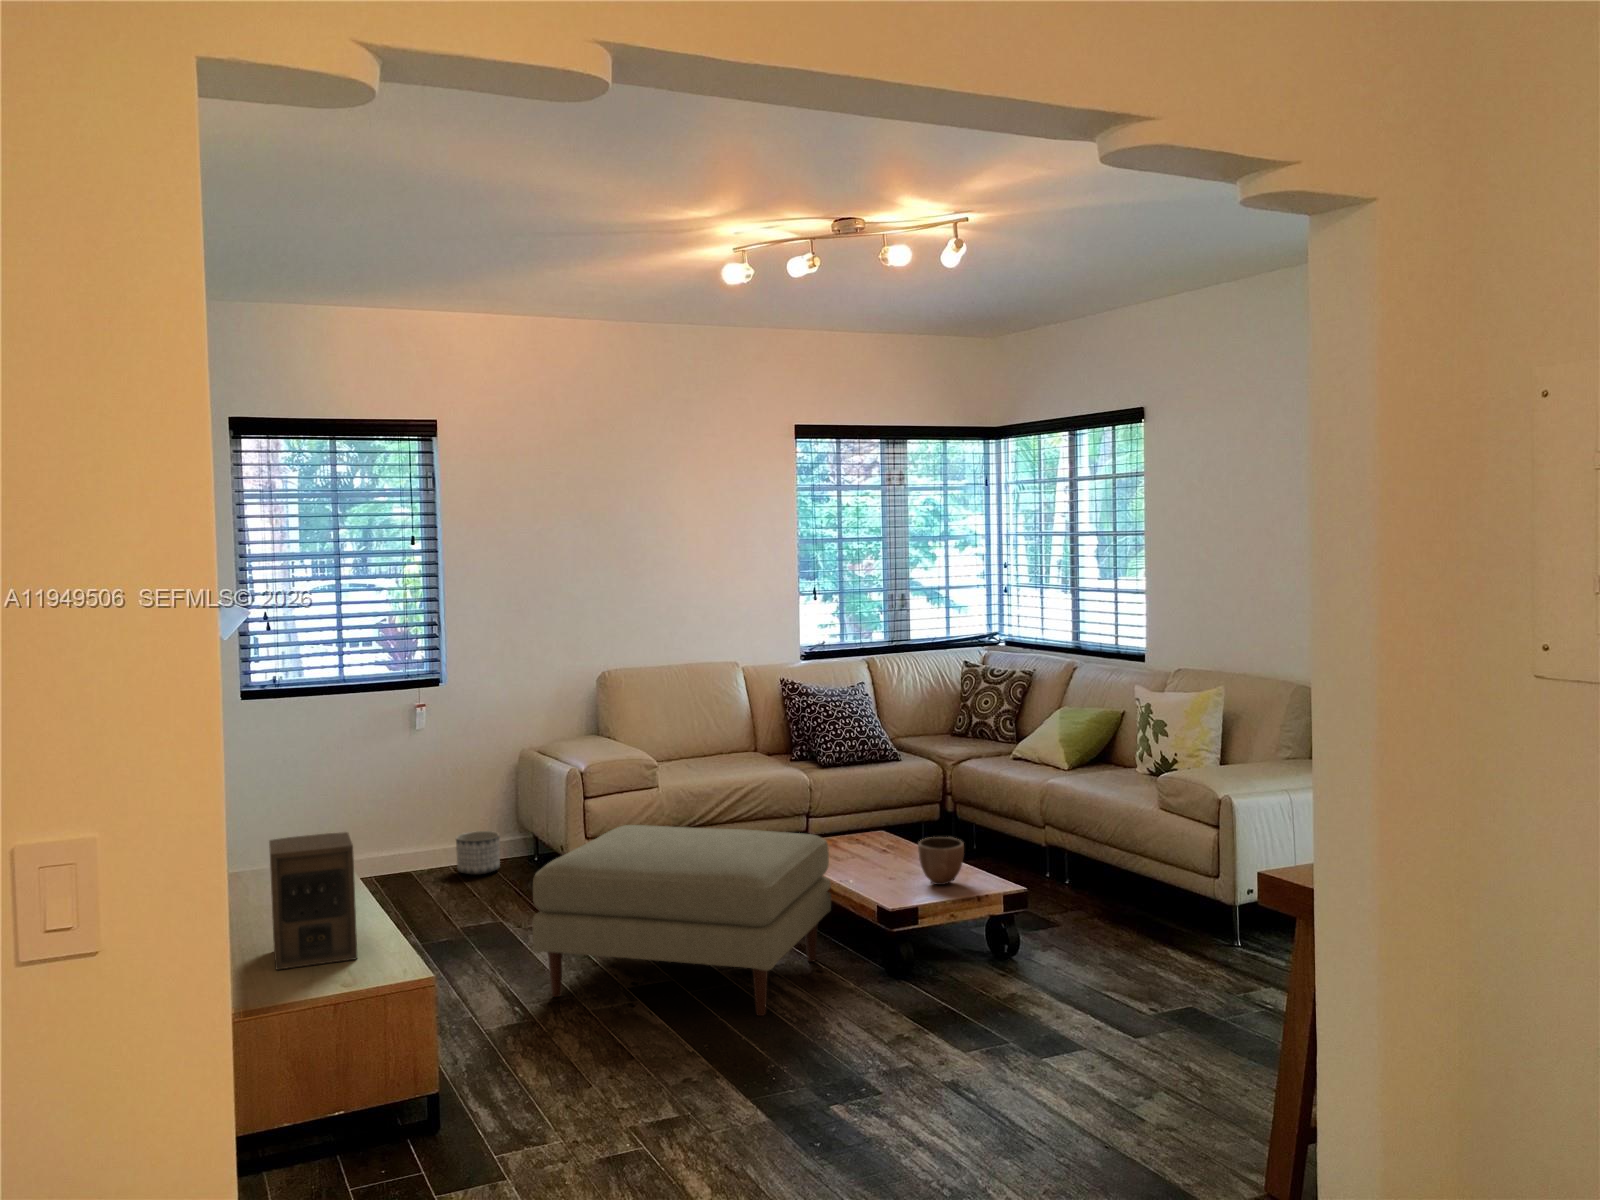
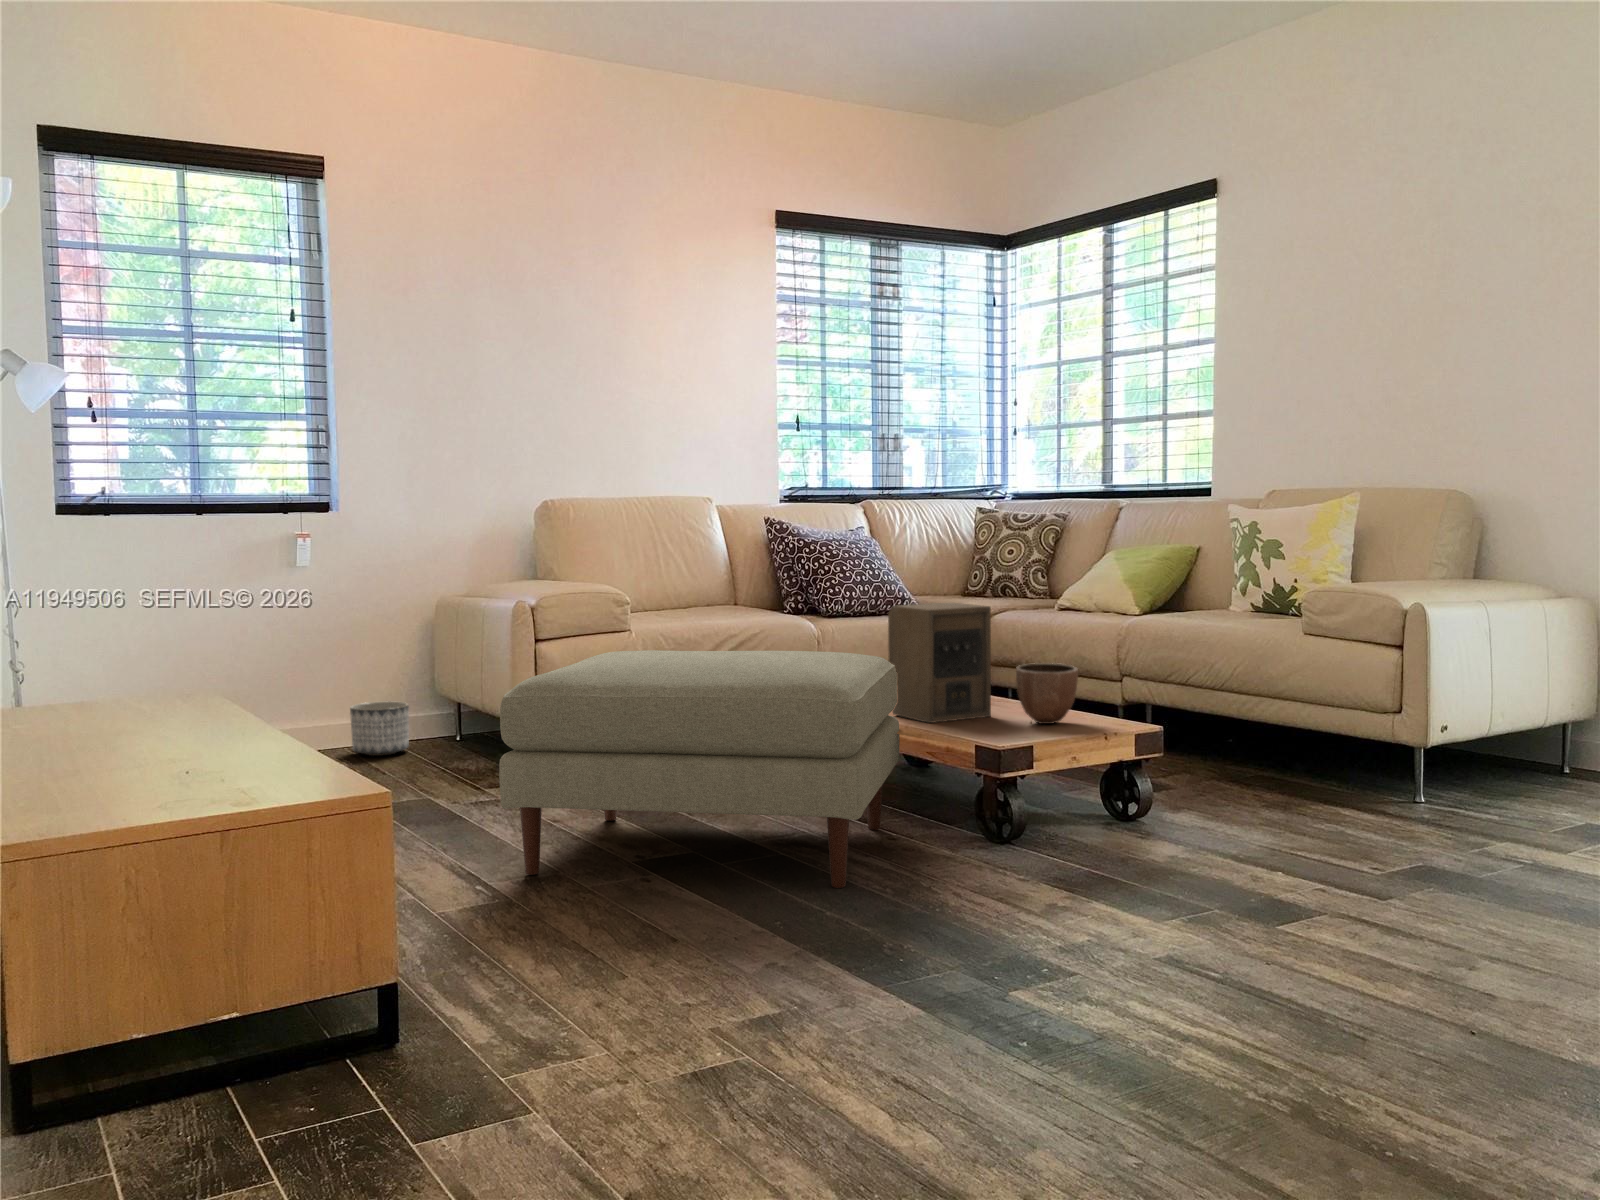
speaker: present [269,832,357,970] -> present [888,603,991,723]

